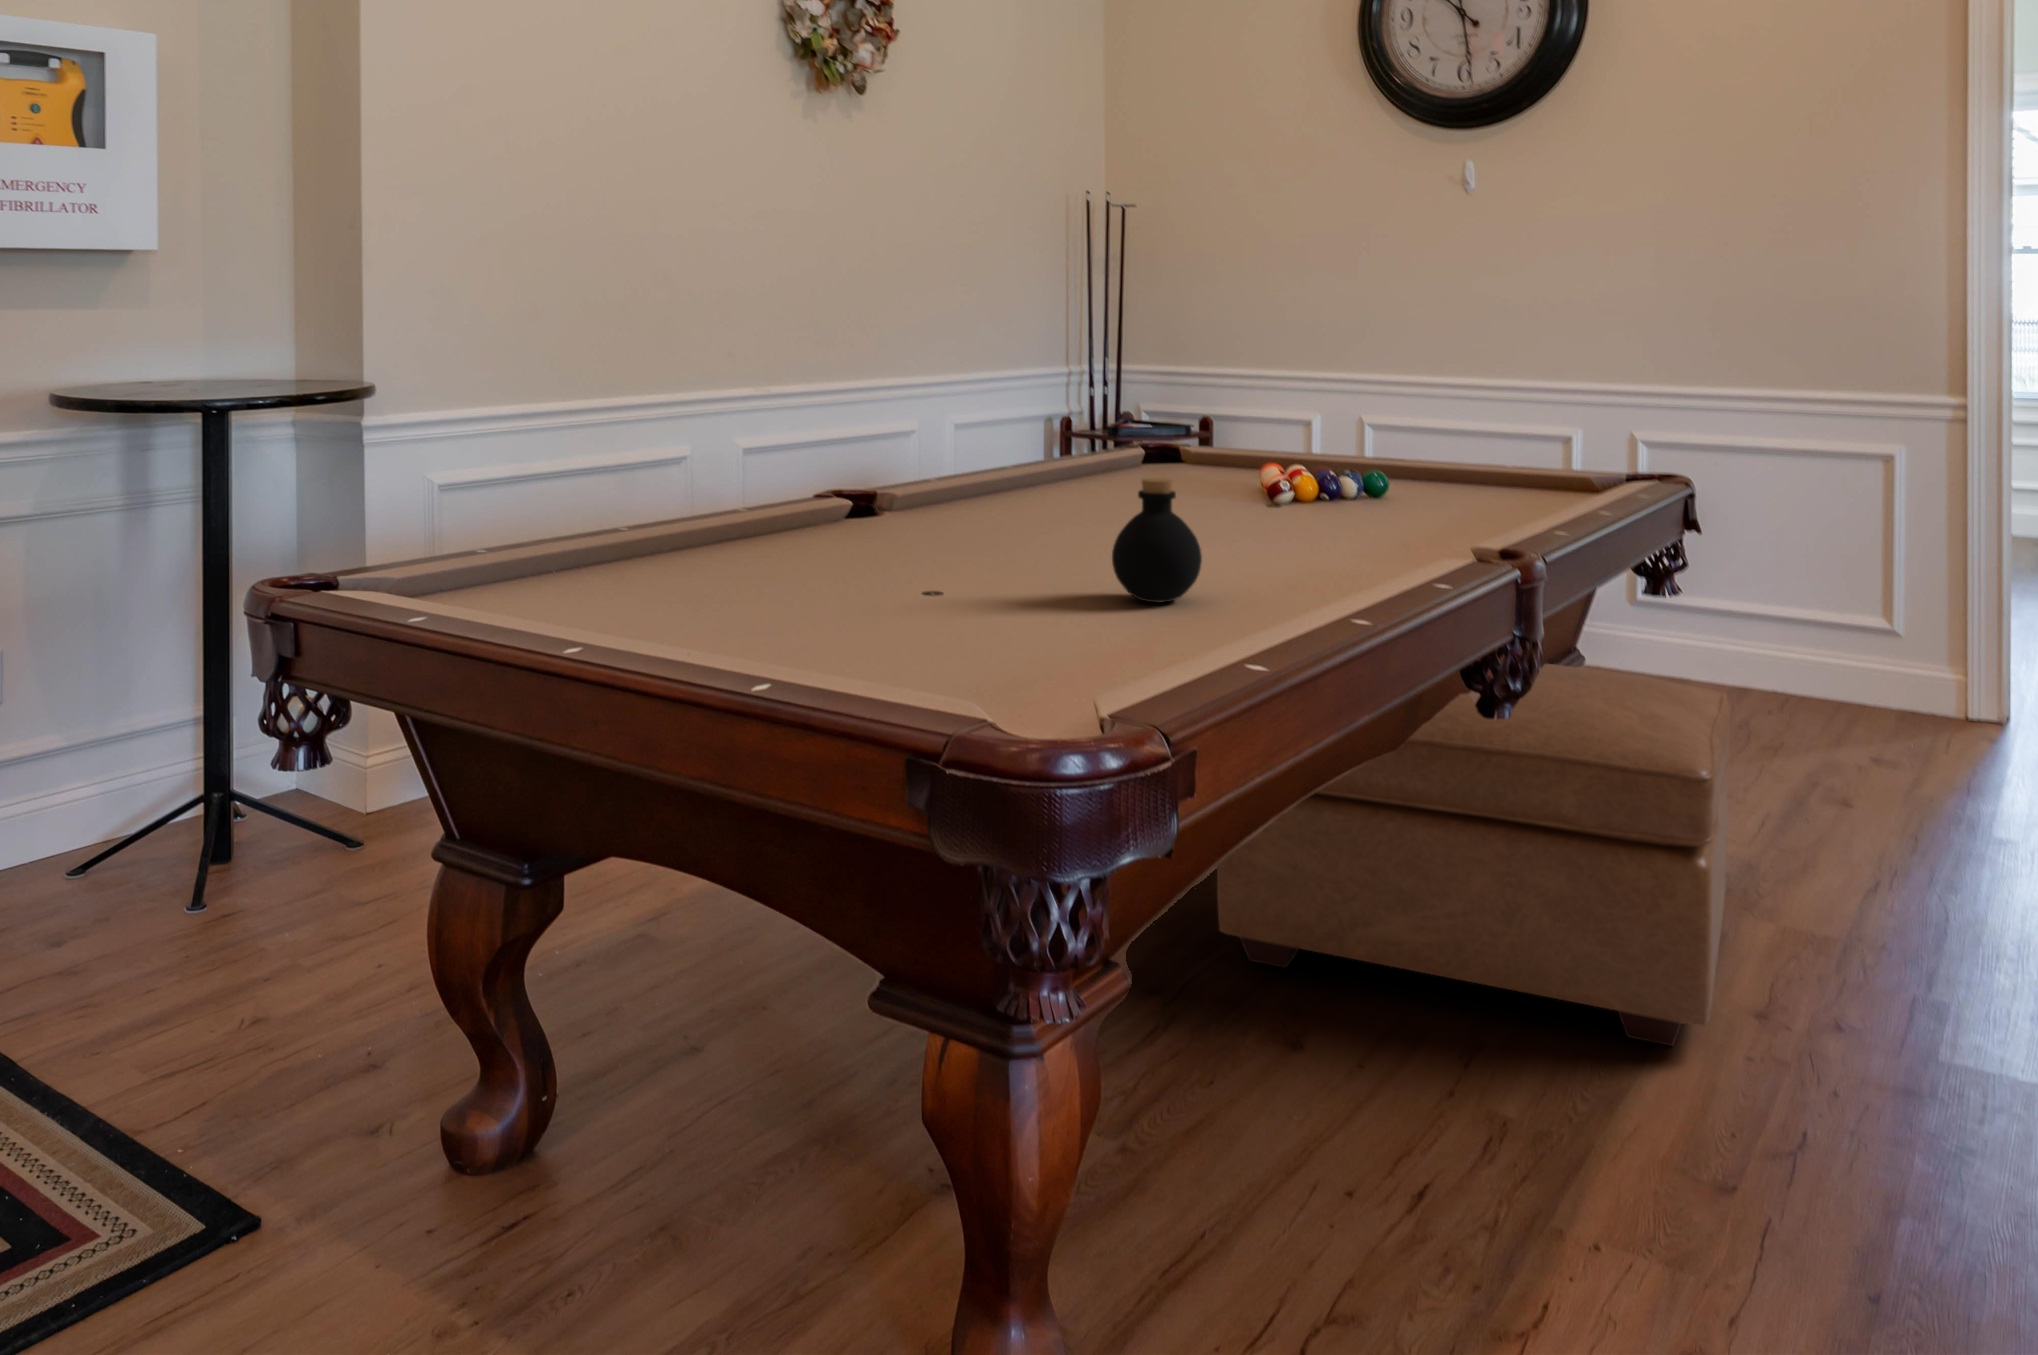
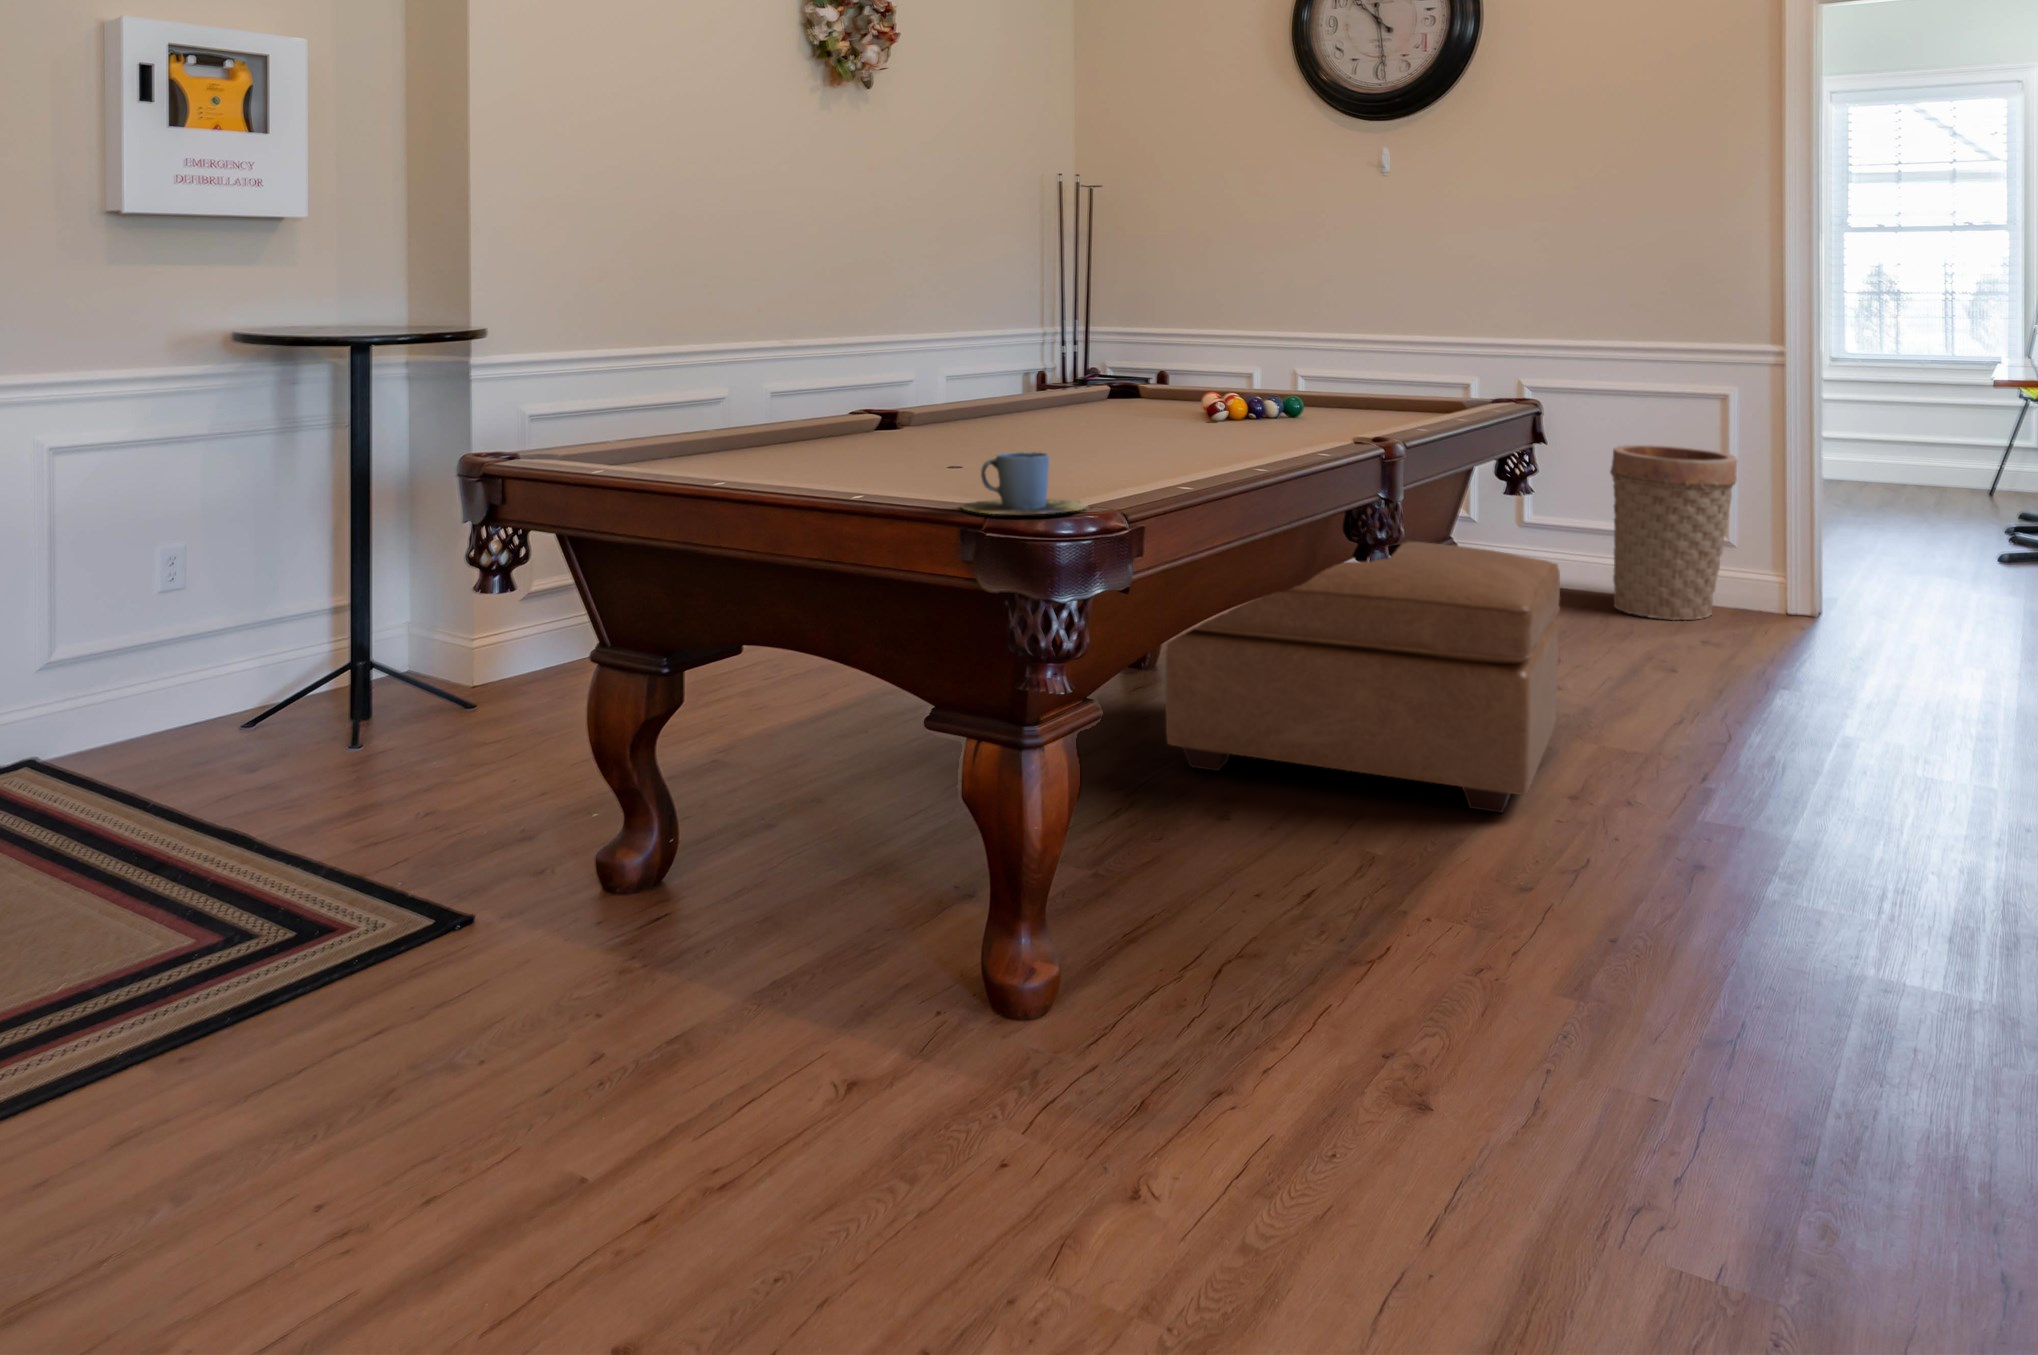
bottle: present [1112,478,1202,603] -> none [1088,382,1153,471]
basket: none [1750,514,1909,730] -> present [1610,445,1737,620]
cup: none [919,601,1106,706] -> present [962,452,1086,514]

